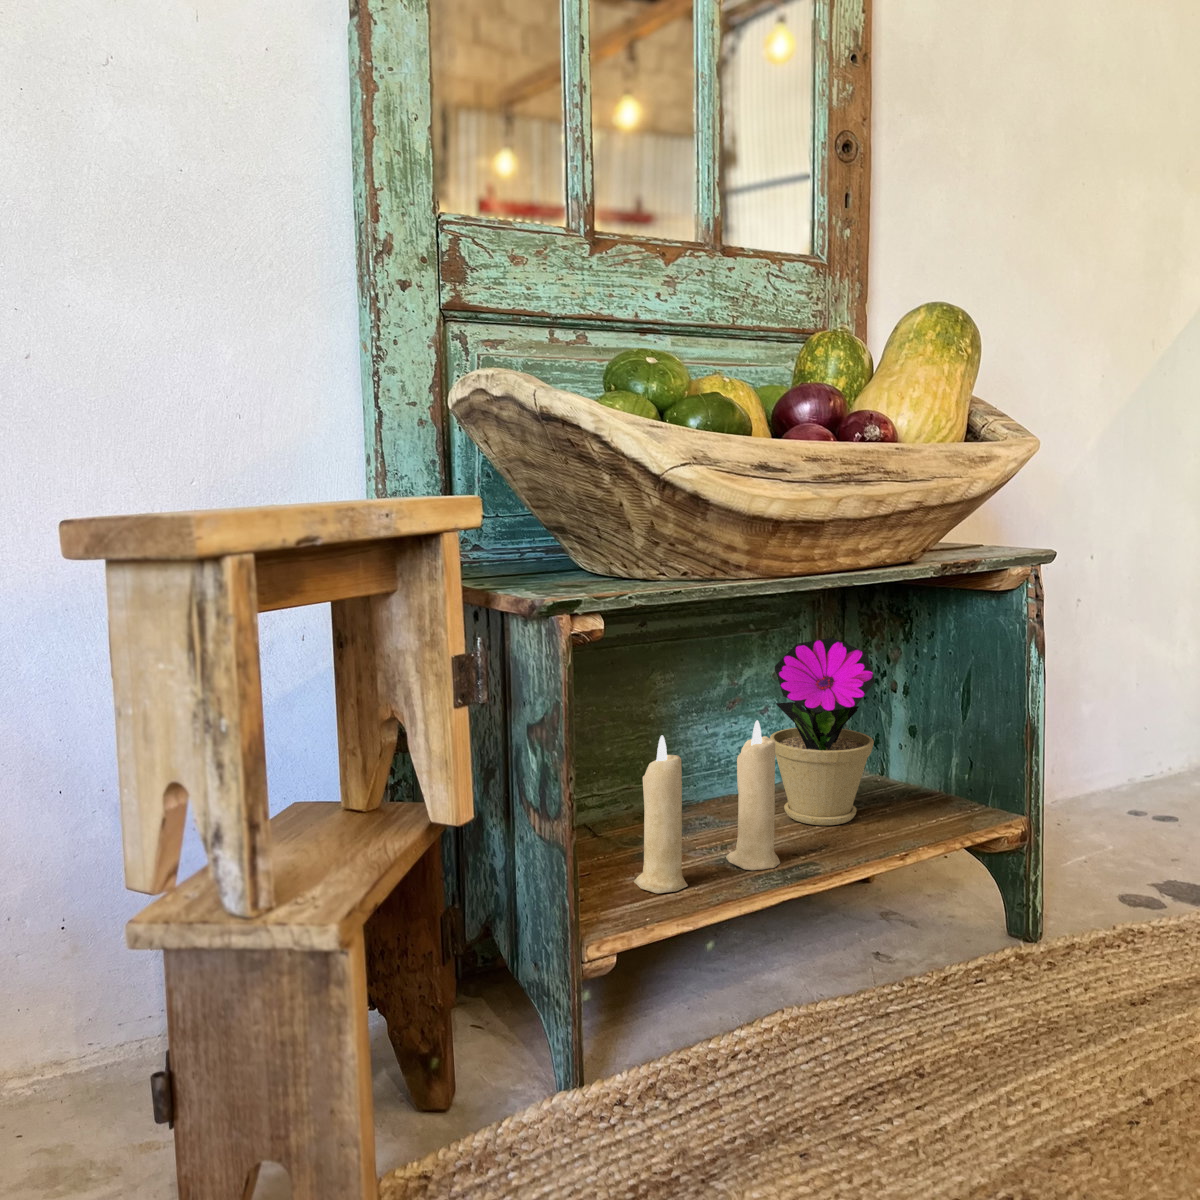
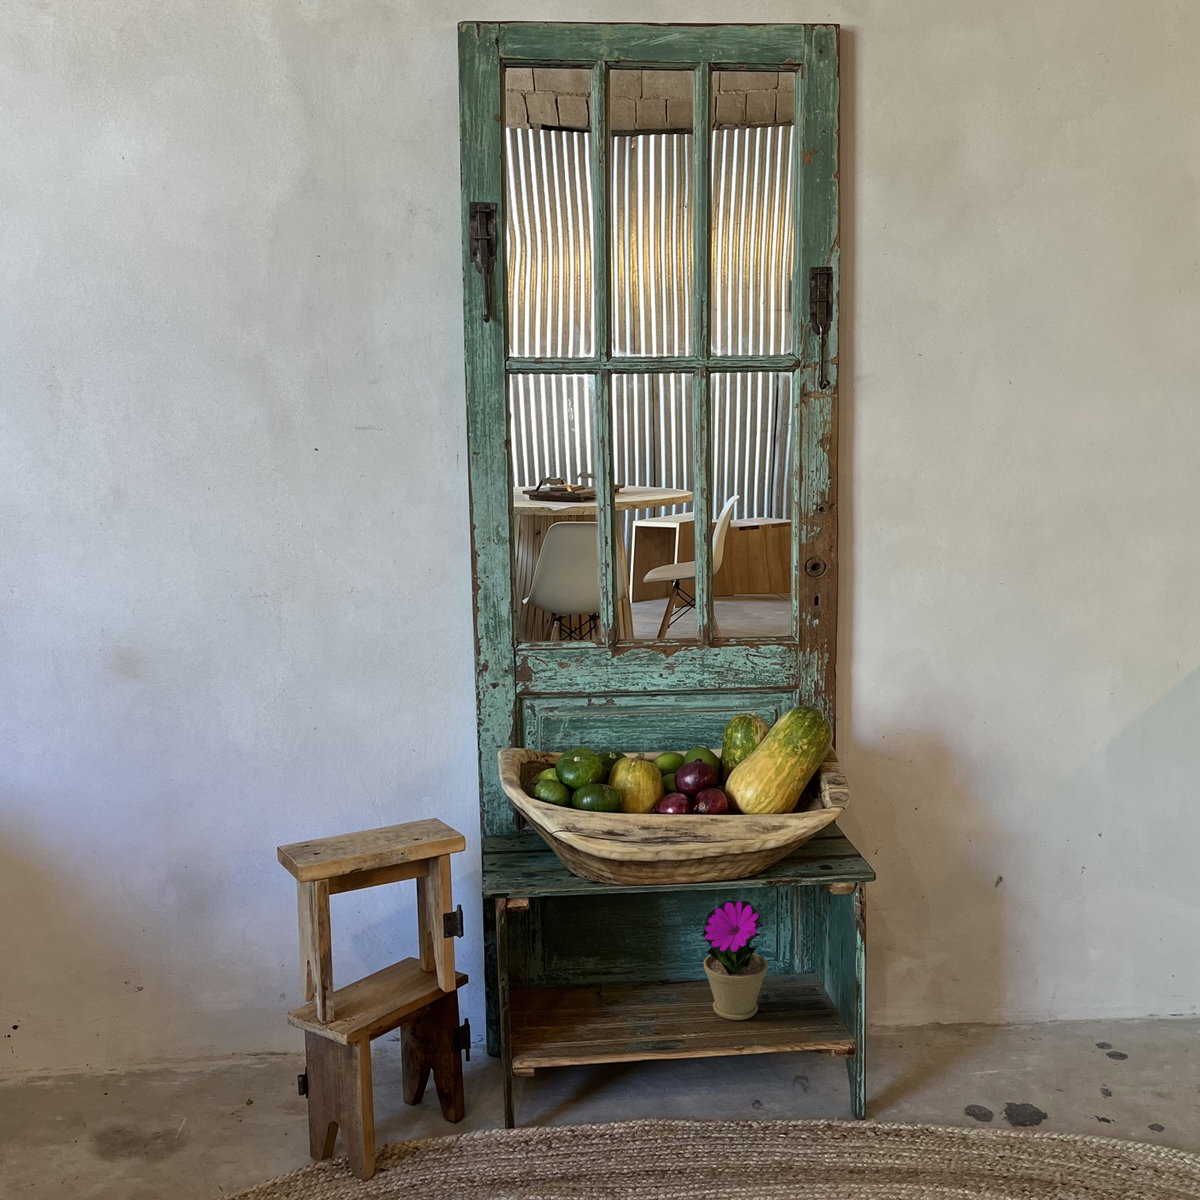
candle: present [634,720,780,893] -> none [572,948,665,1043]

